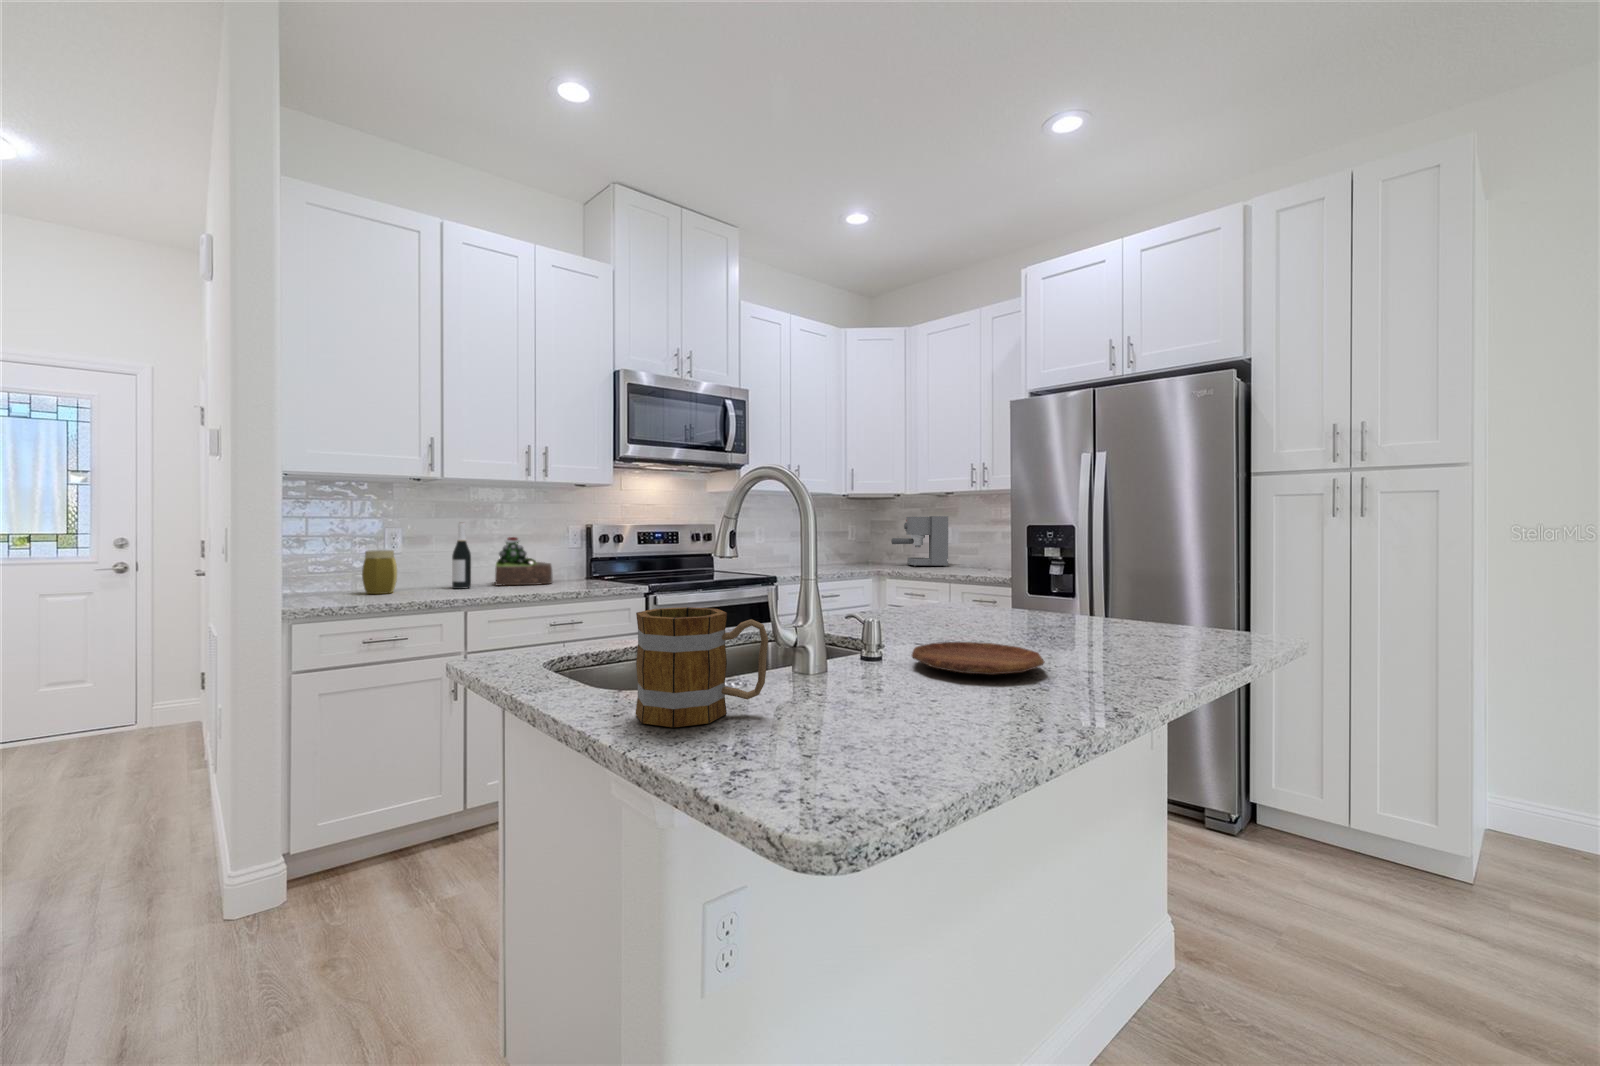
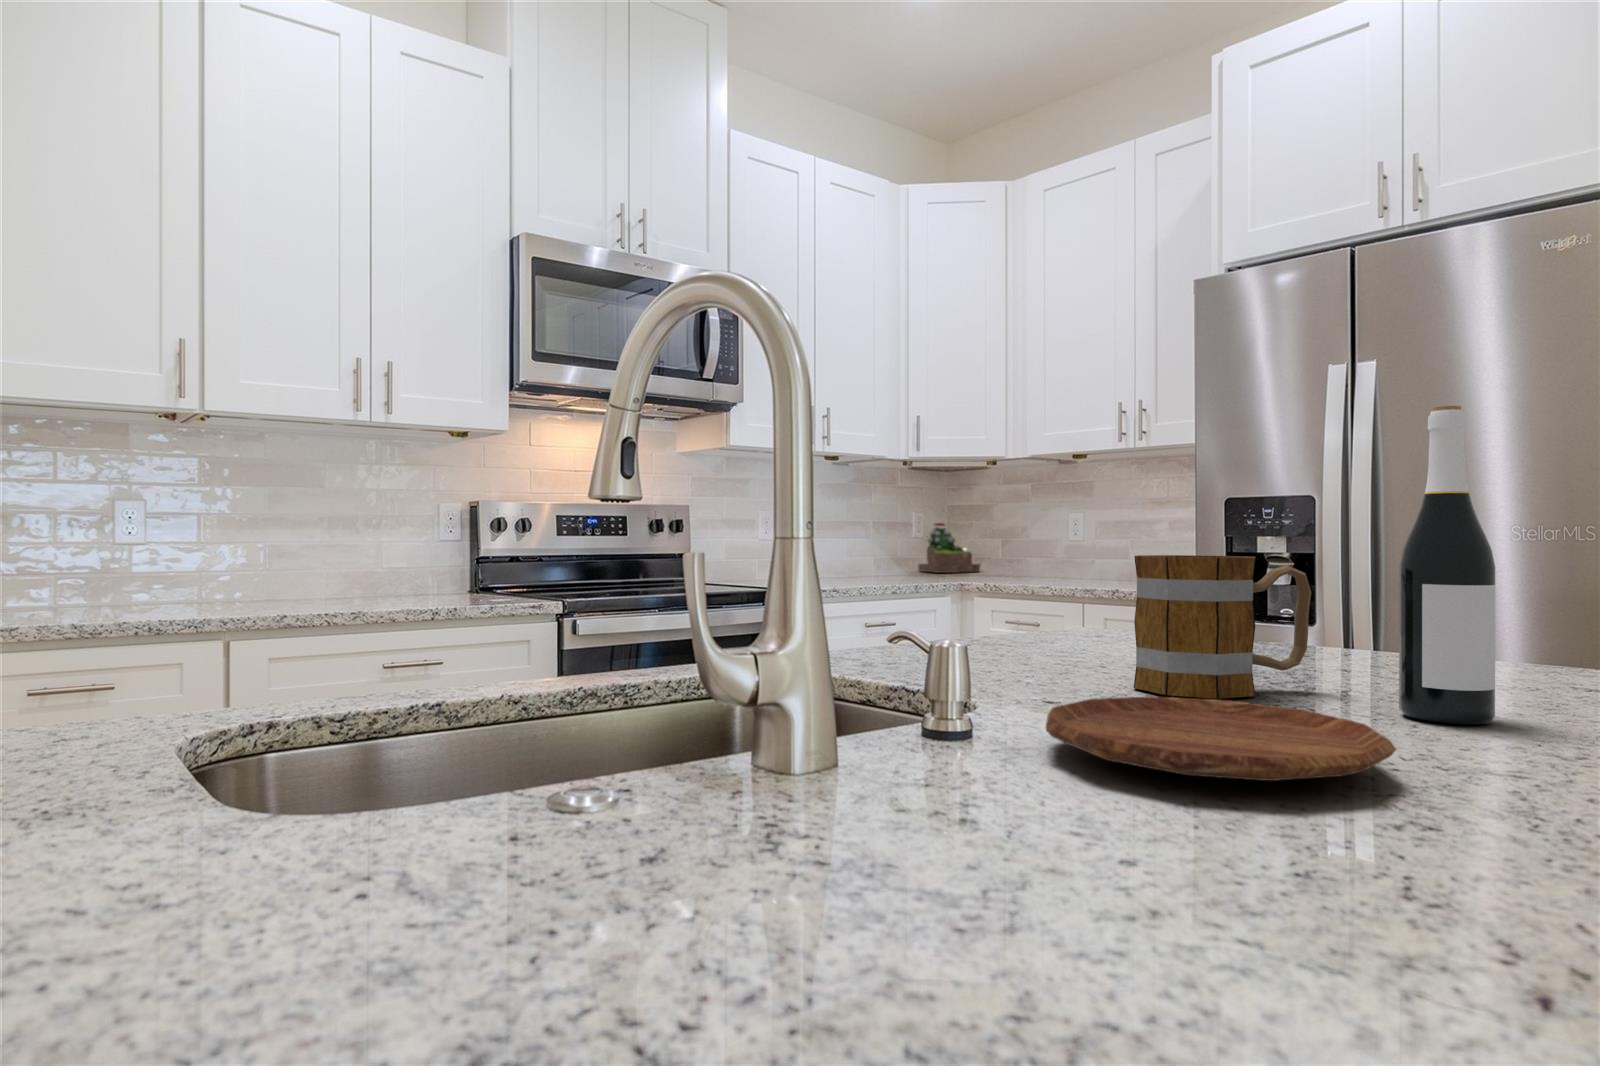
coffee maker: present [891,516,948,567] -> none [983,494,1079,578]
wine bottle: present [452,522,471,589] -> present [1399,406,1495,724]
succulent plant: present [495,537,553,585] -> present [918,523,981,573]
jar: present [362,550,397,594] -> none [66,537,131,611]
mug: present [636,607,768,727] -> present [1134,555,1311,699]

